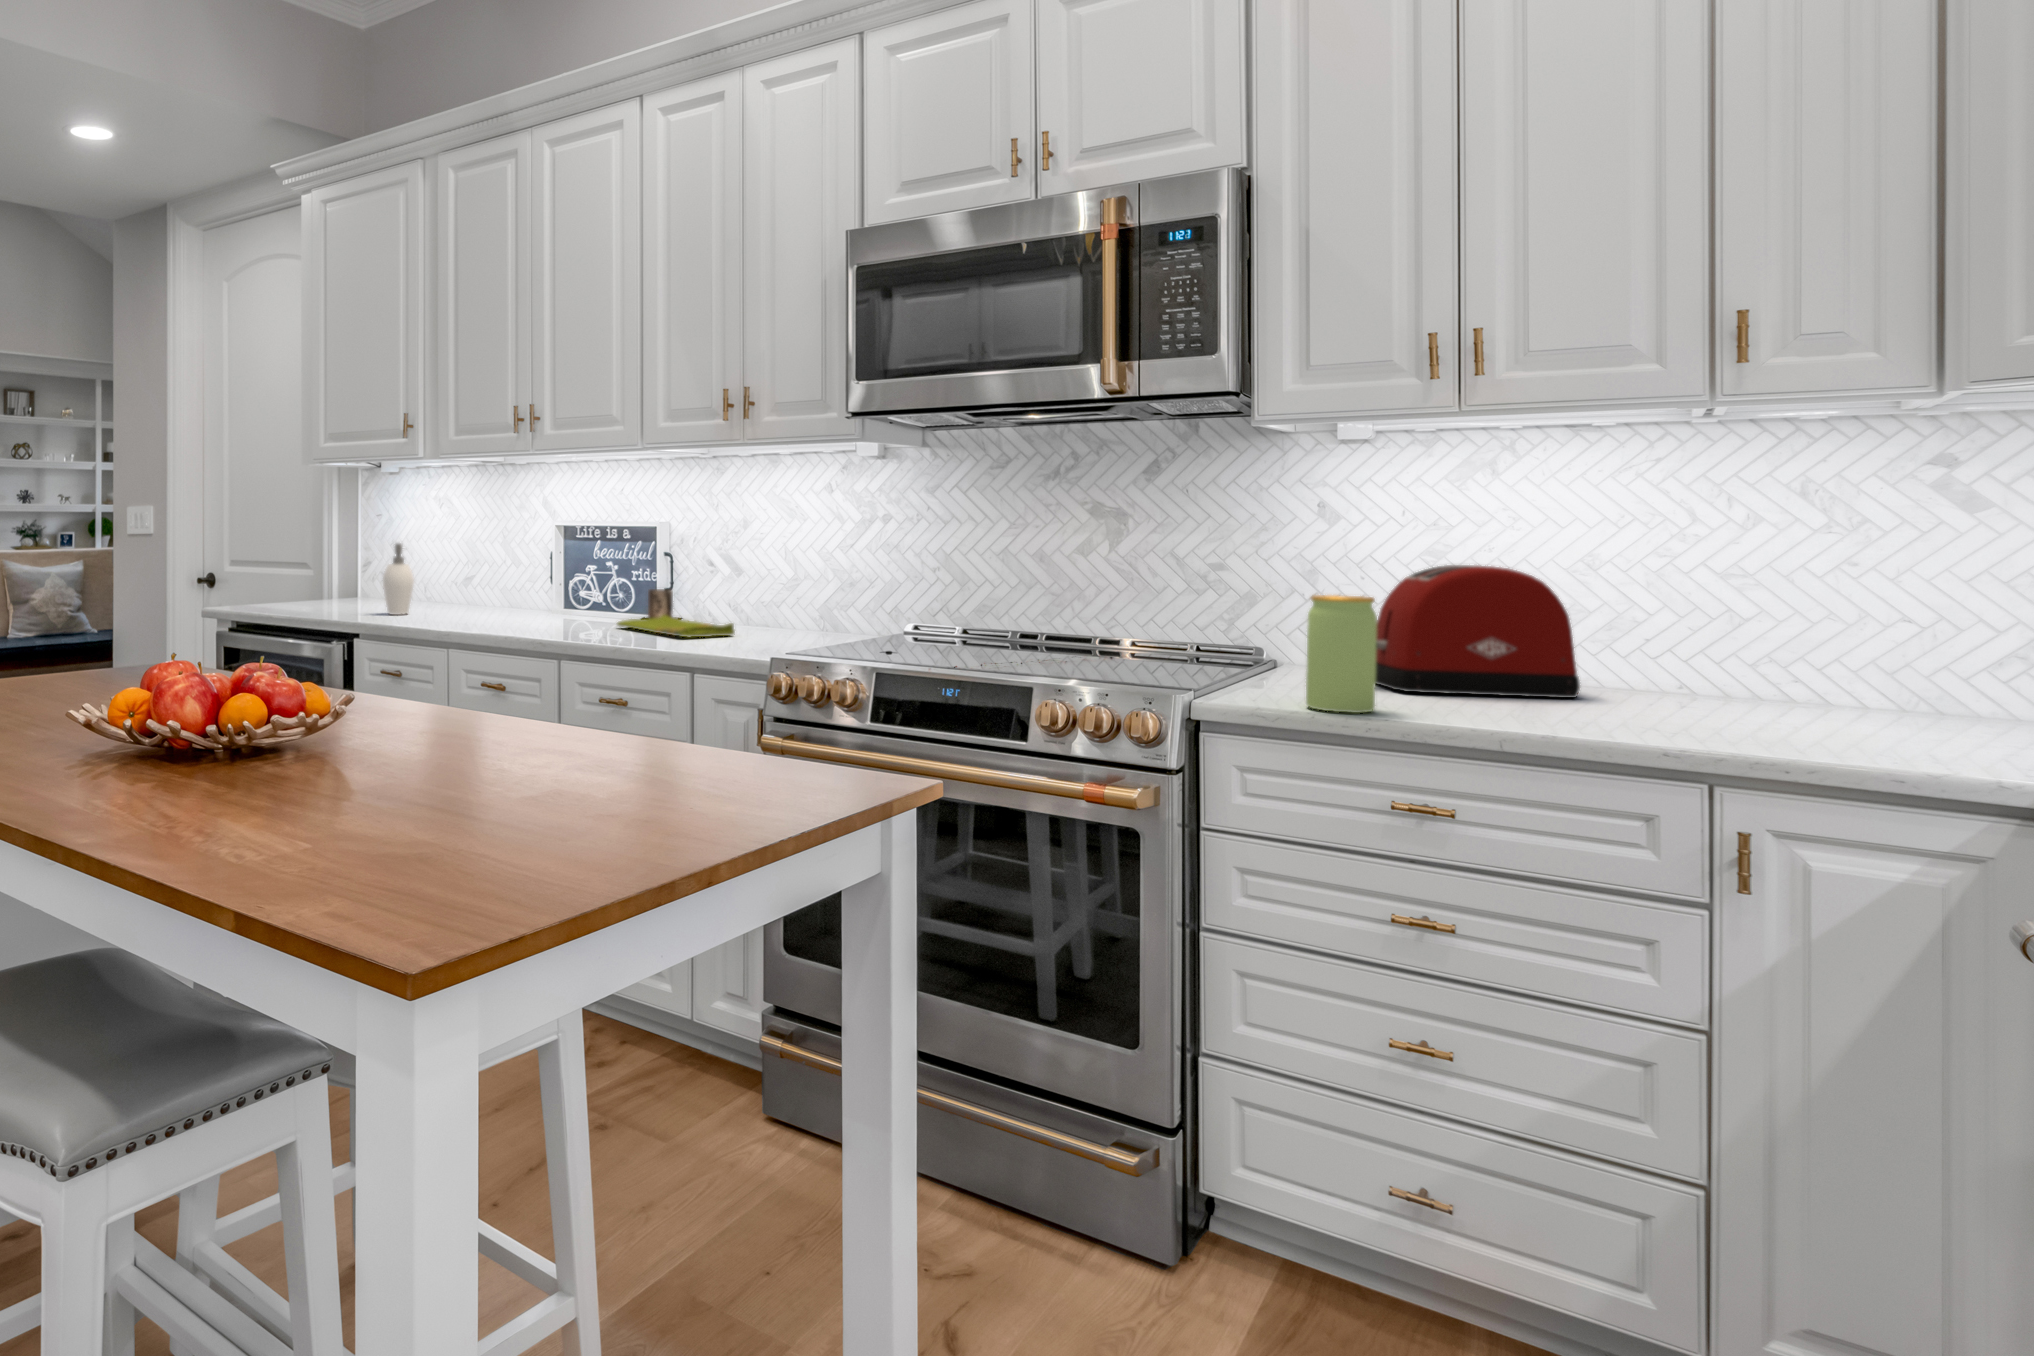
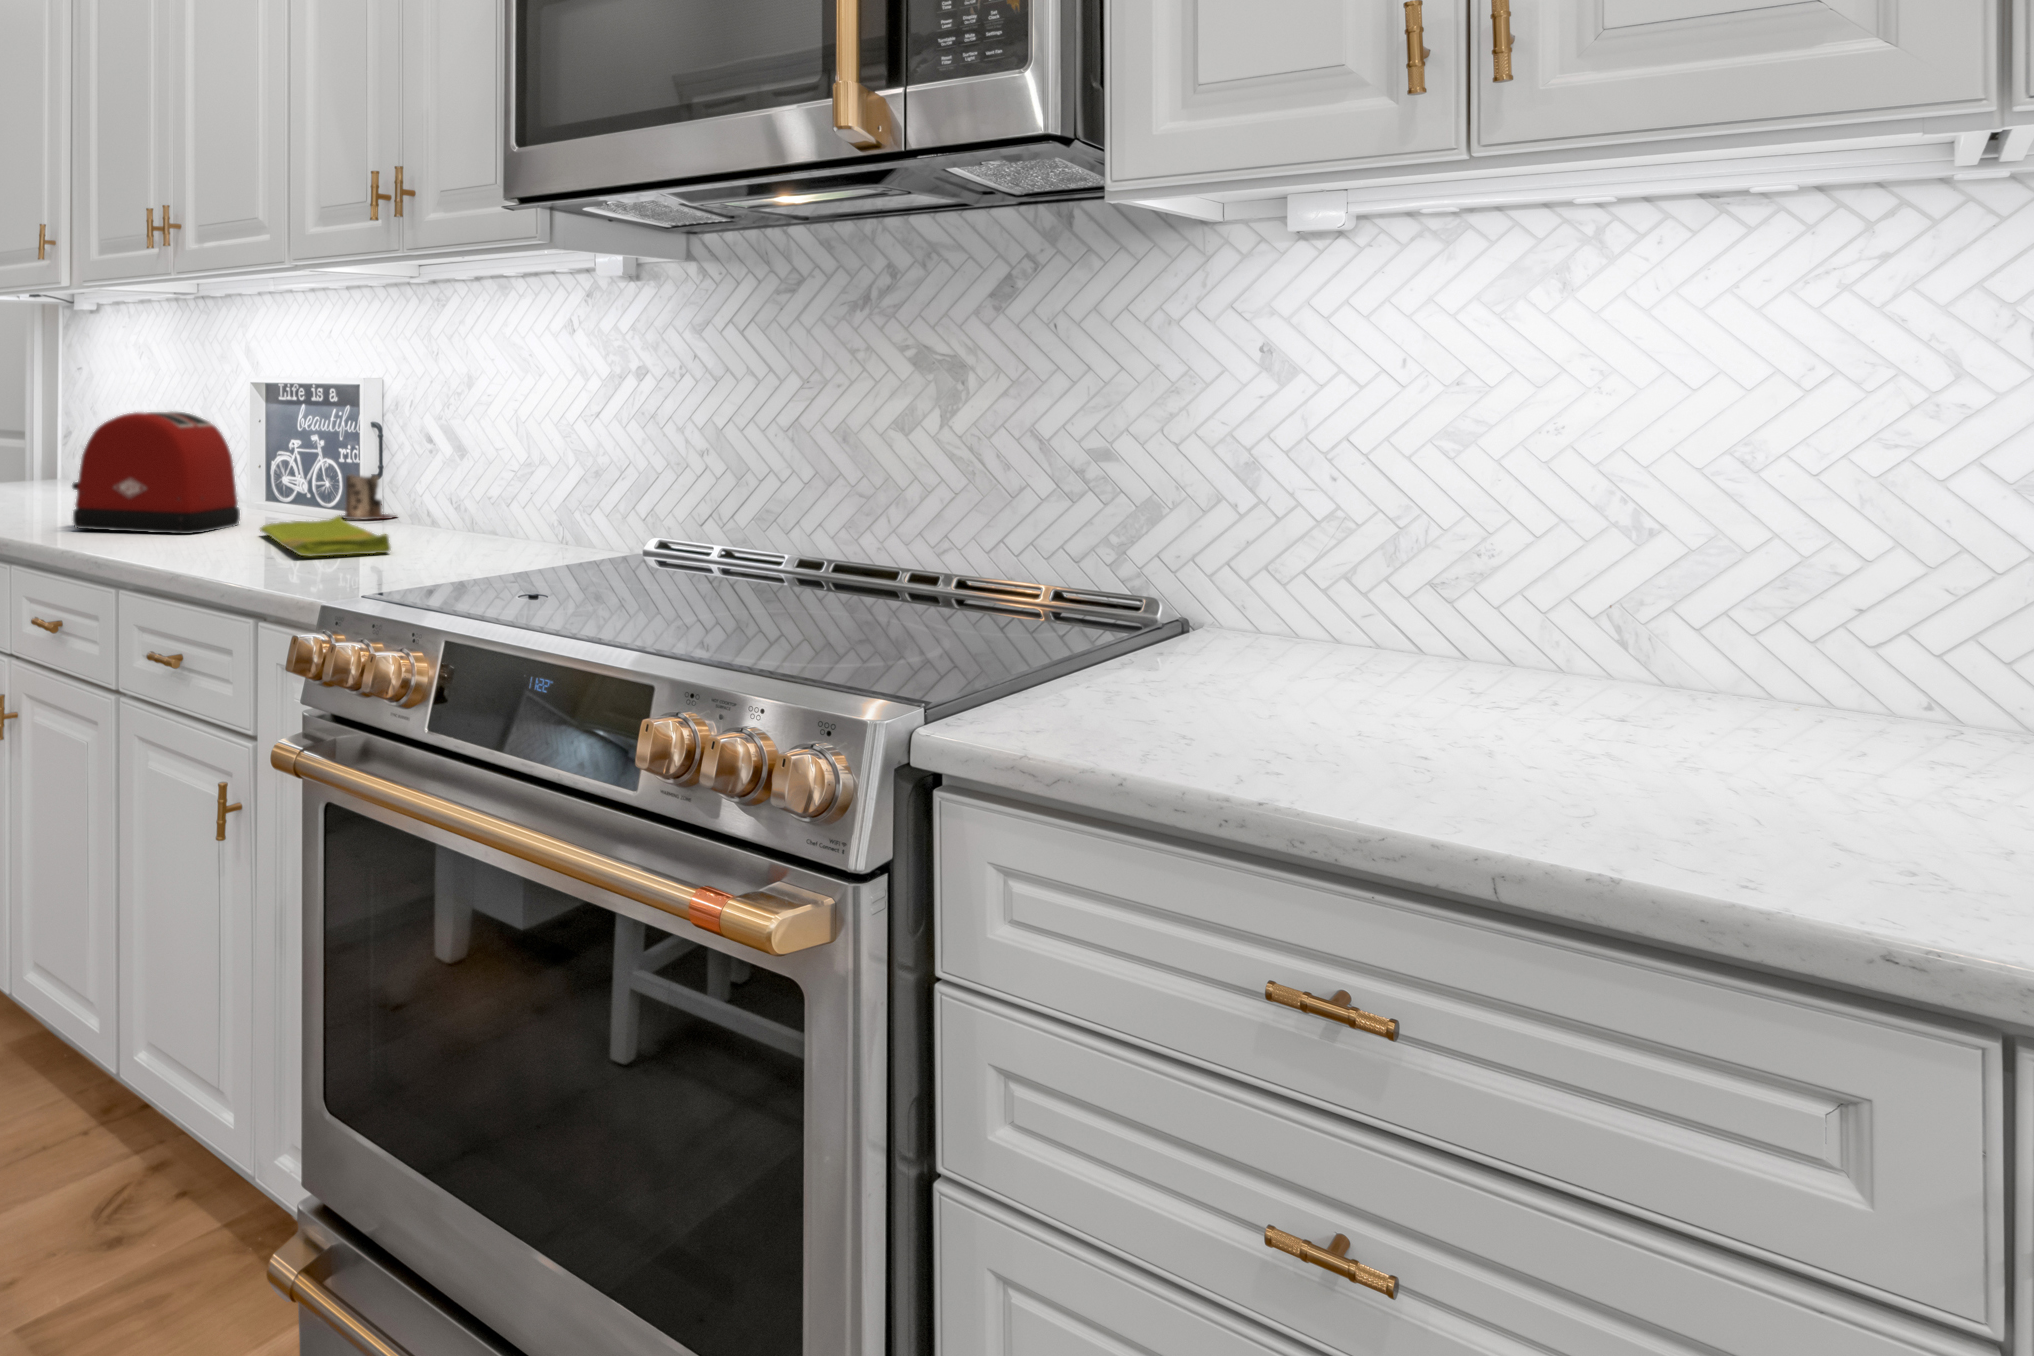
soap dispenser: present [383,543,414,615] -> none [15,407,61,507]
toaster: present [1375,565,1580,698] -> present [72,411,240,534]
jar: present [1306,595,1377,713] -> none [1136,527,1272,779]

